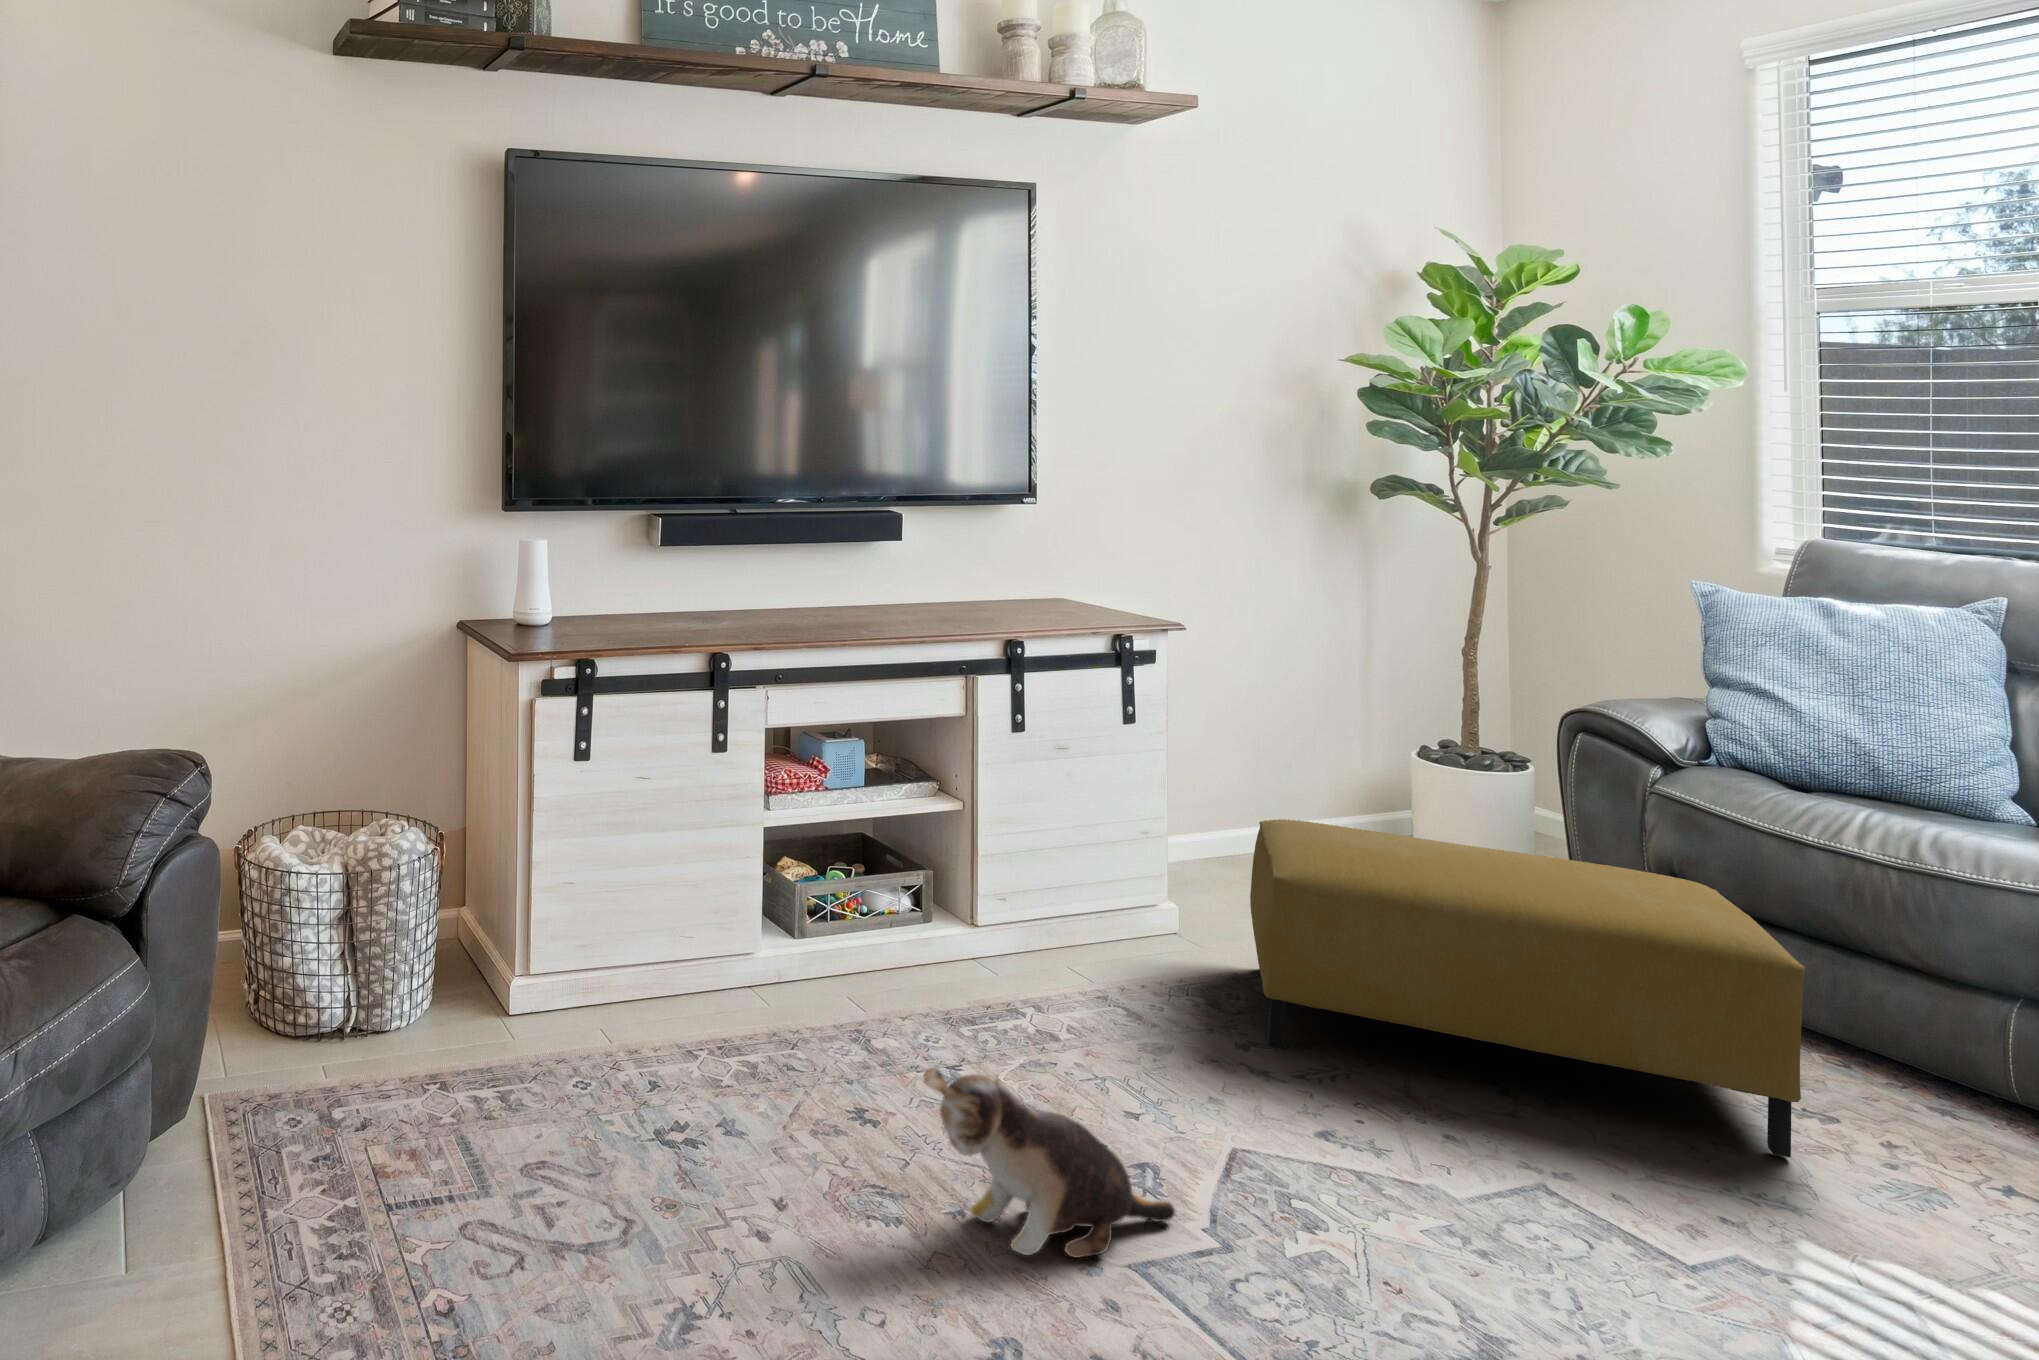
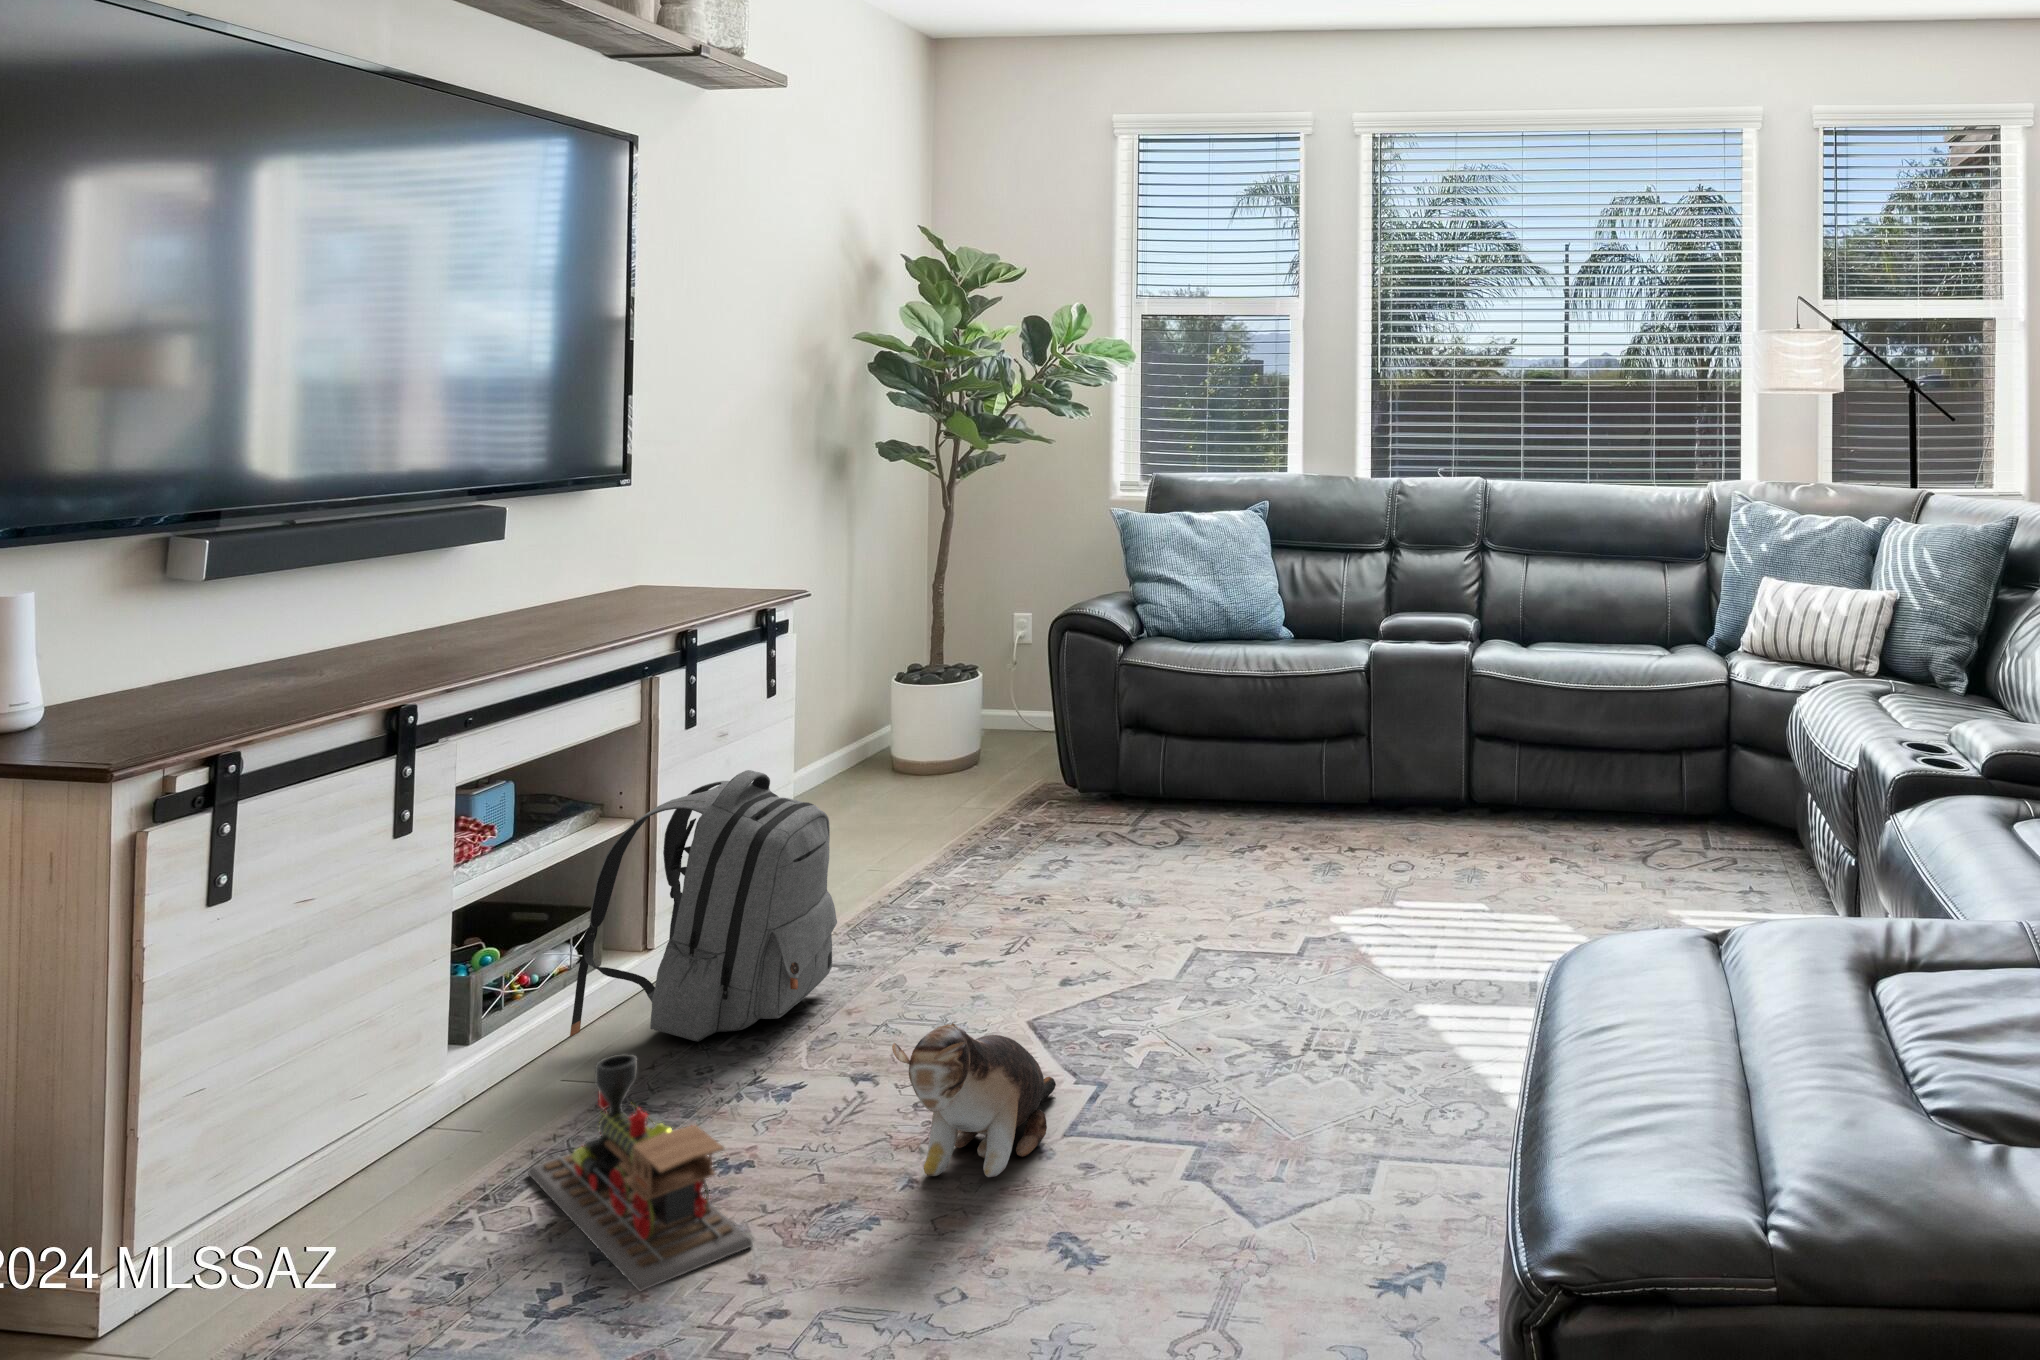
backpack: none [885,787,1108,1024] -> present [570,770,837,1041]
ottoman: present [1250,819,1805,1157] -> none [885,704,1285,946]
toy train: none [712,974,830,1181] -> present [528,1054,753,1291]

